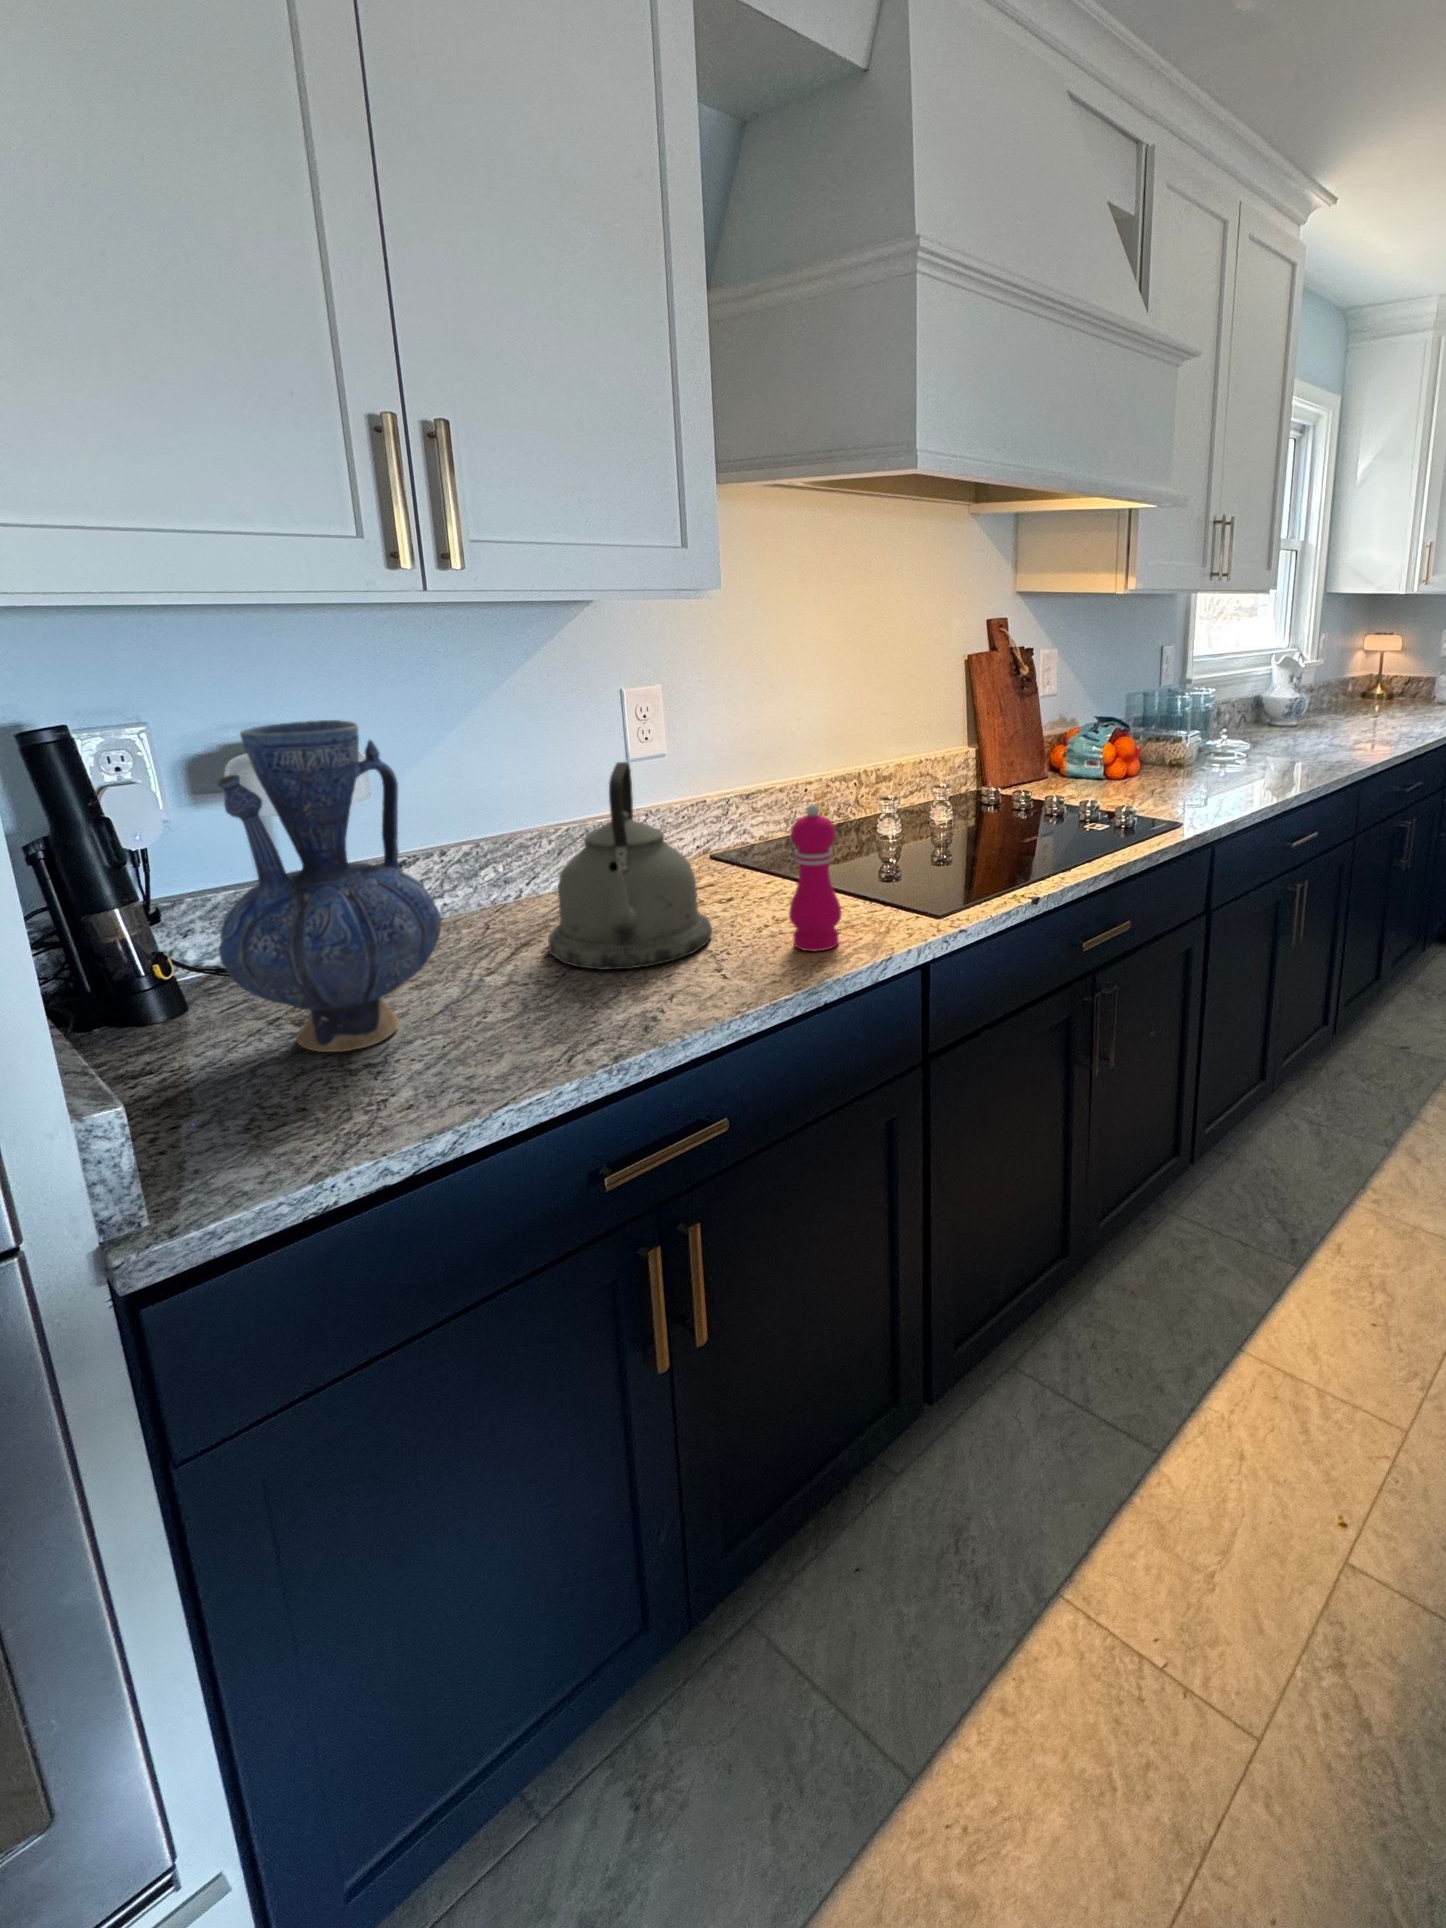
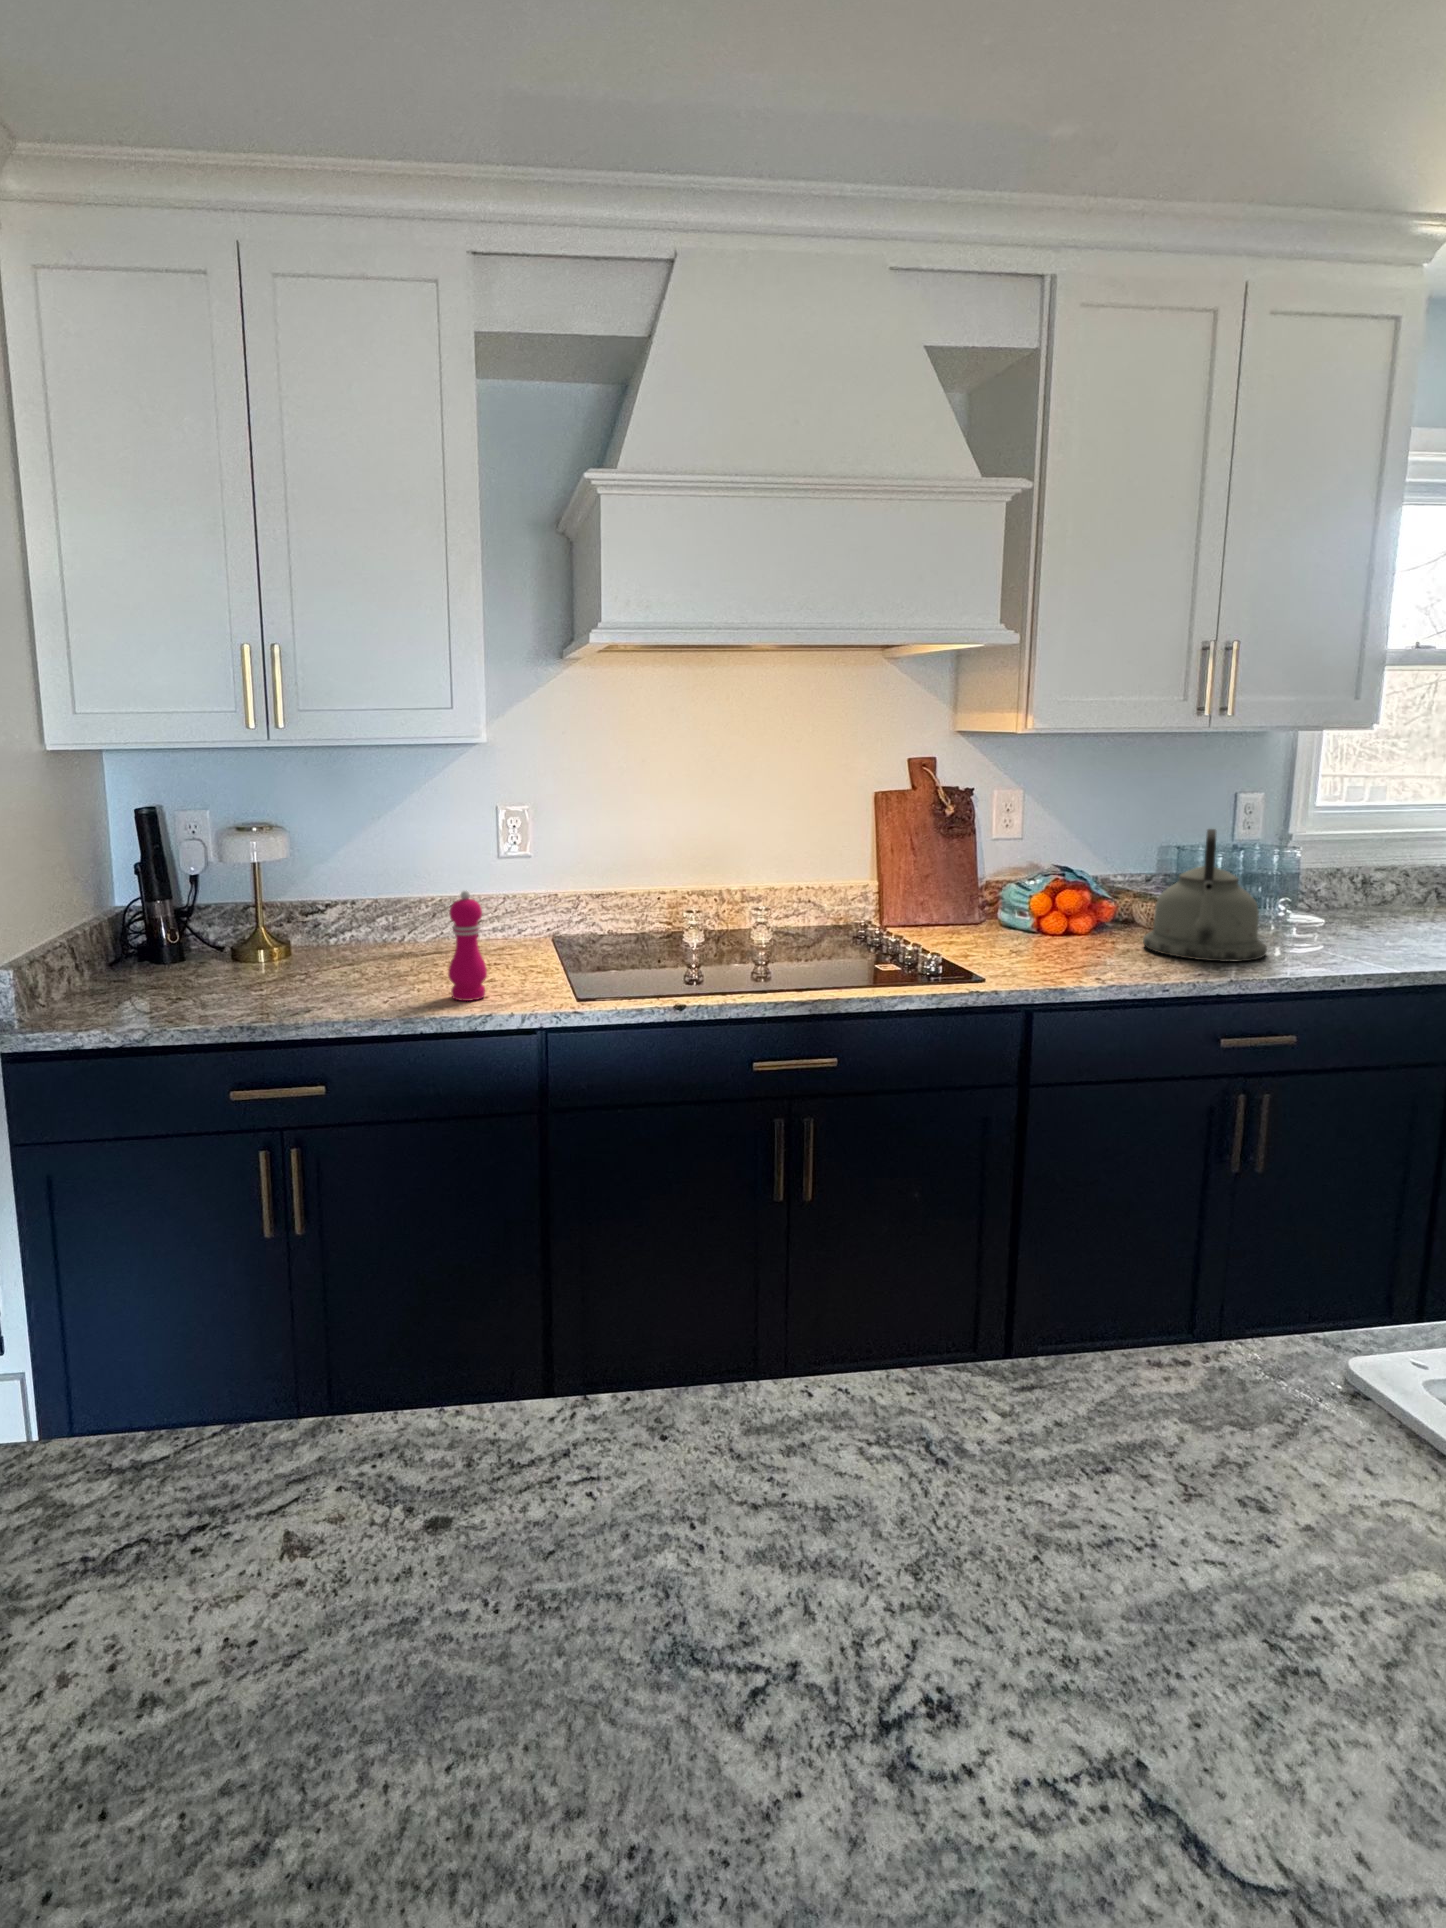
vase: present [218,720,442,1052] -> none [137,810,252,992]
kettle: present [548,762,712,970] -> present [1143,829,1267,962]

